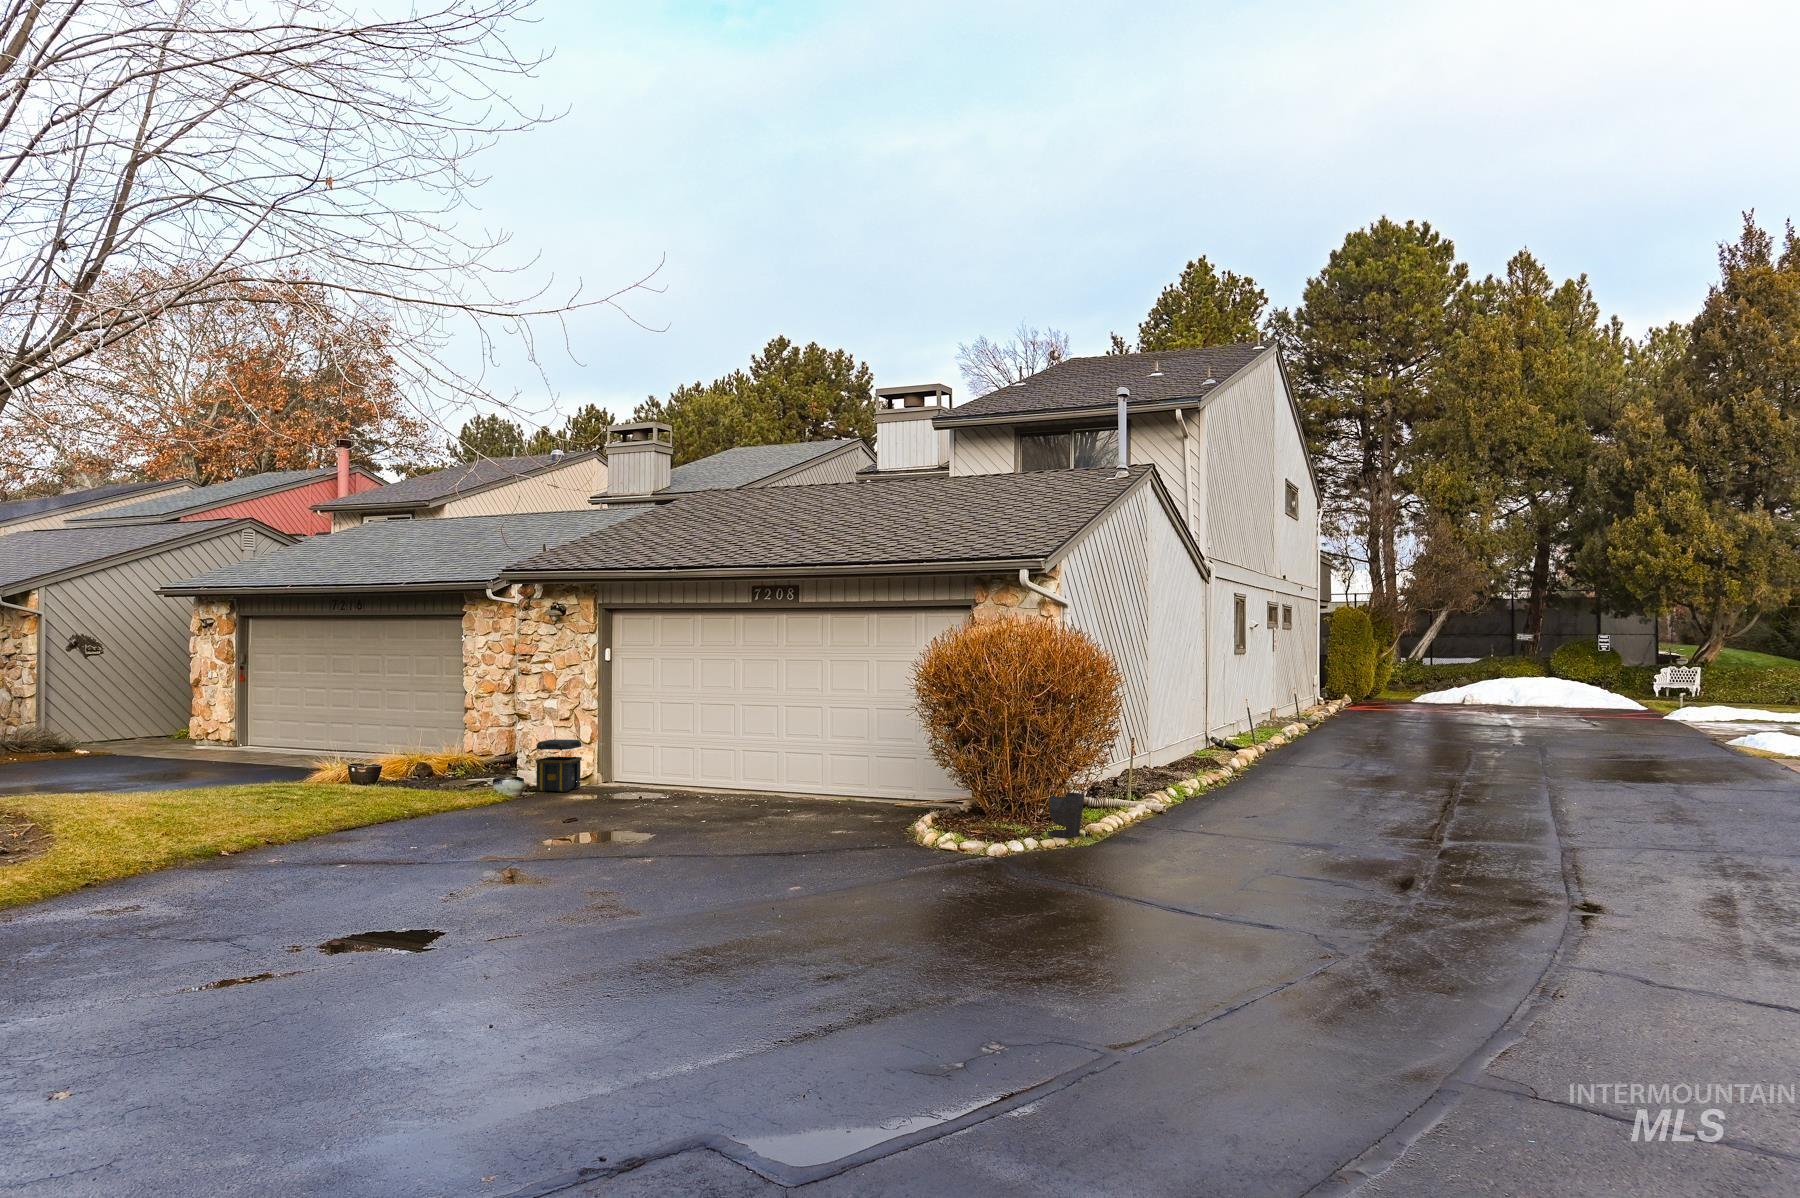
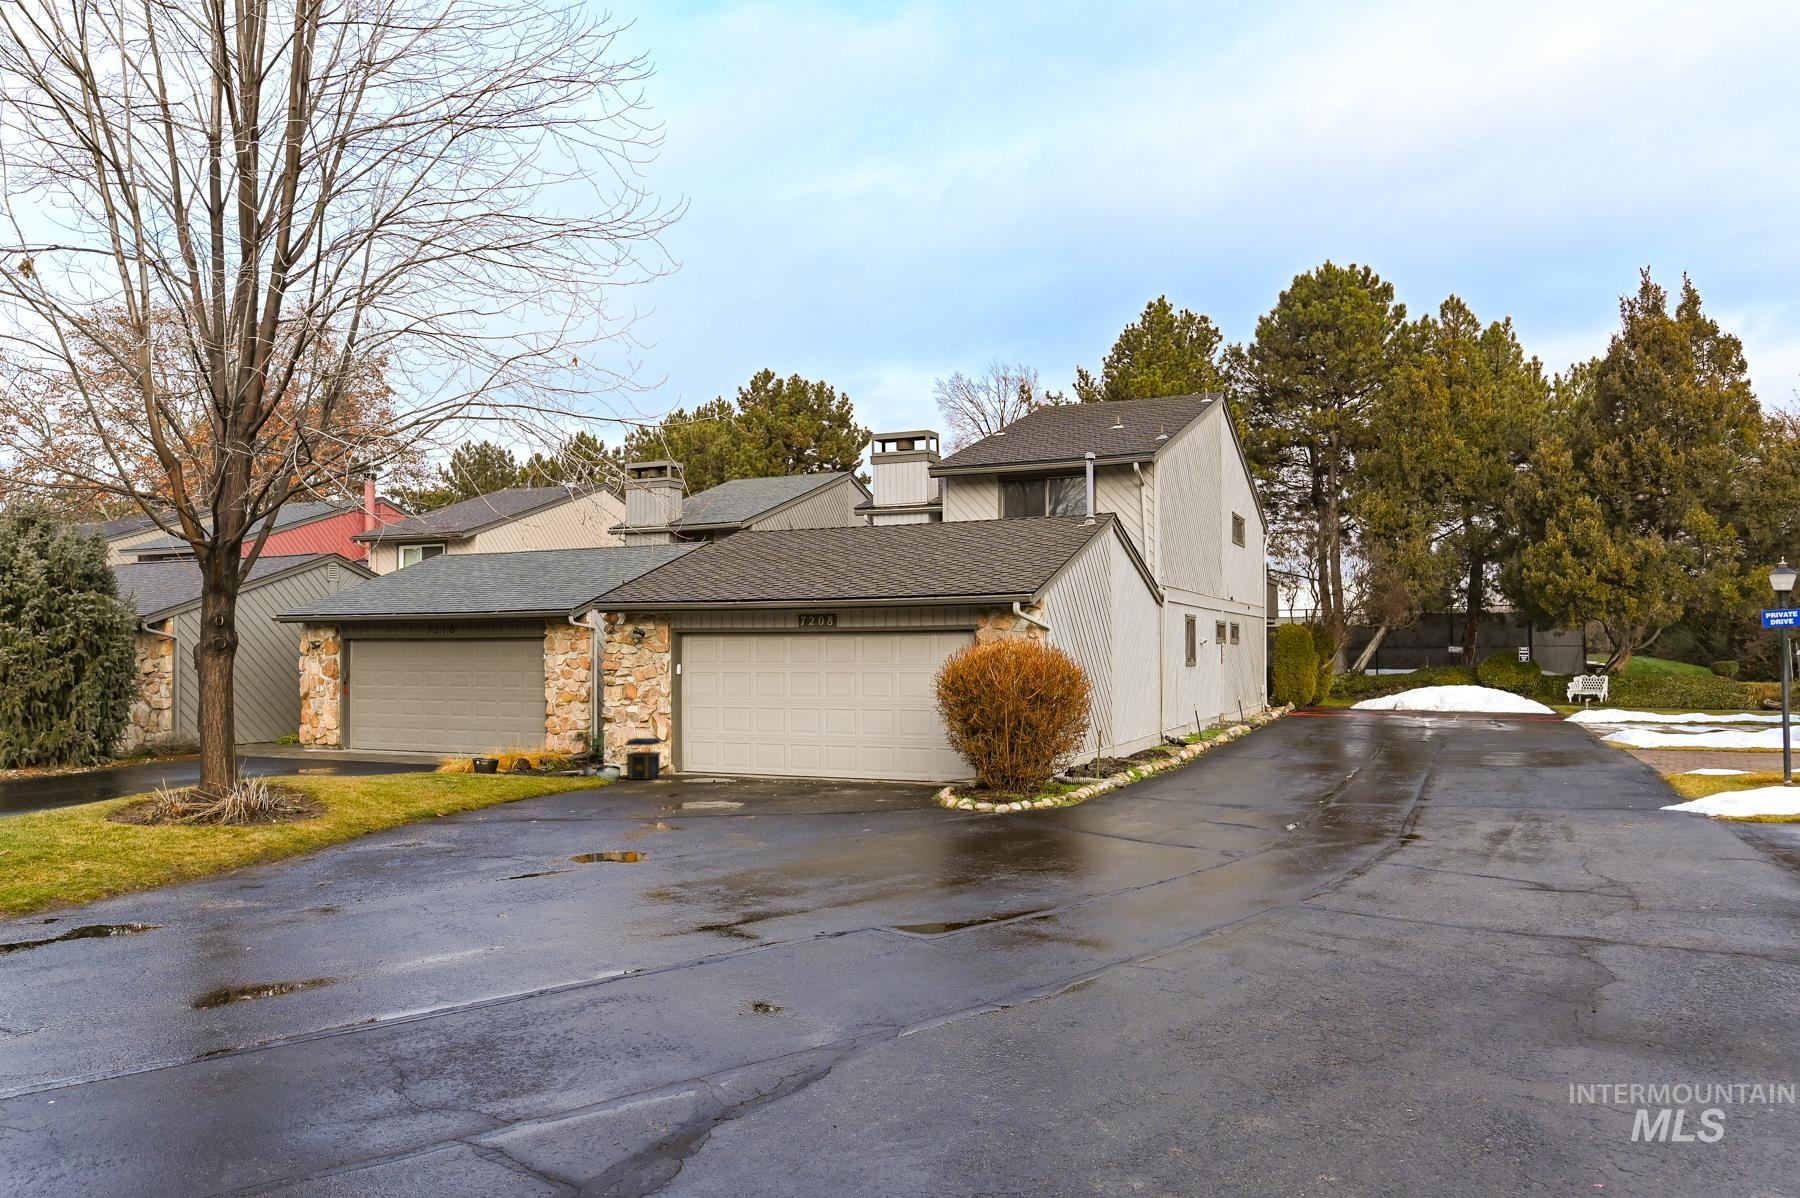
potted plant: none [471,729,519,786] -> present [572,731,606,776]
waste bin: present [1047,792,1084,838] -> none [1032,769,1064,802]

